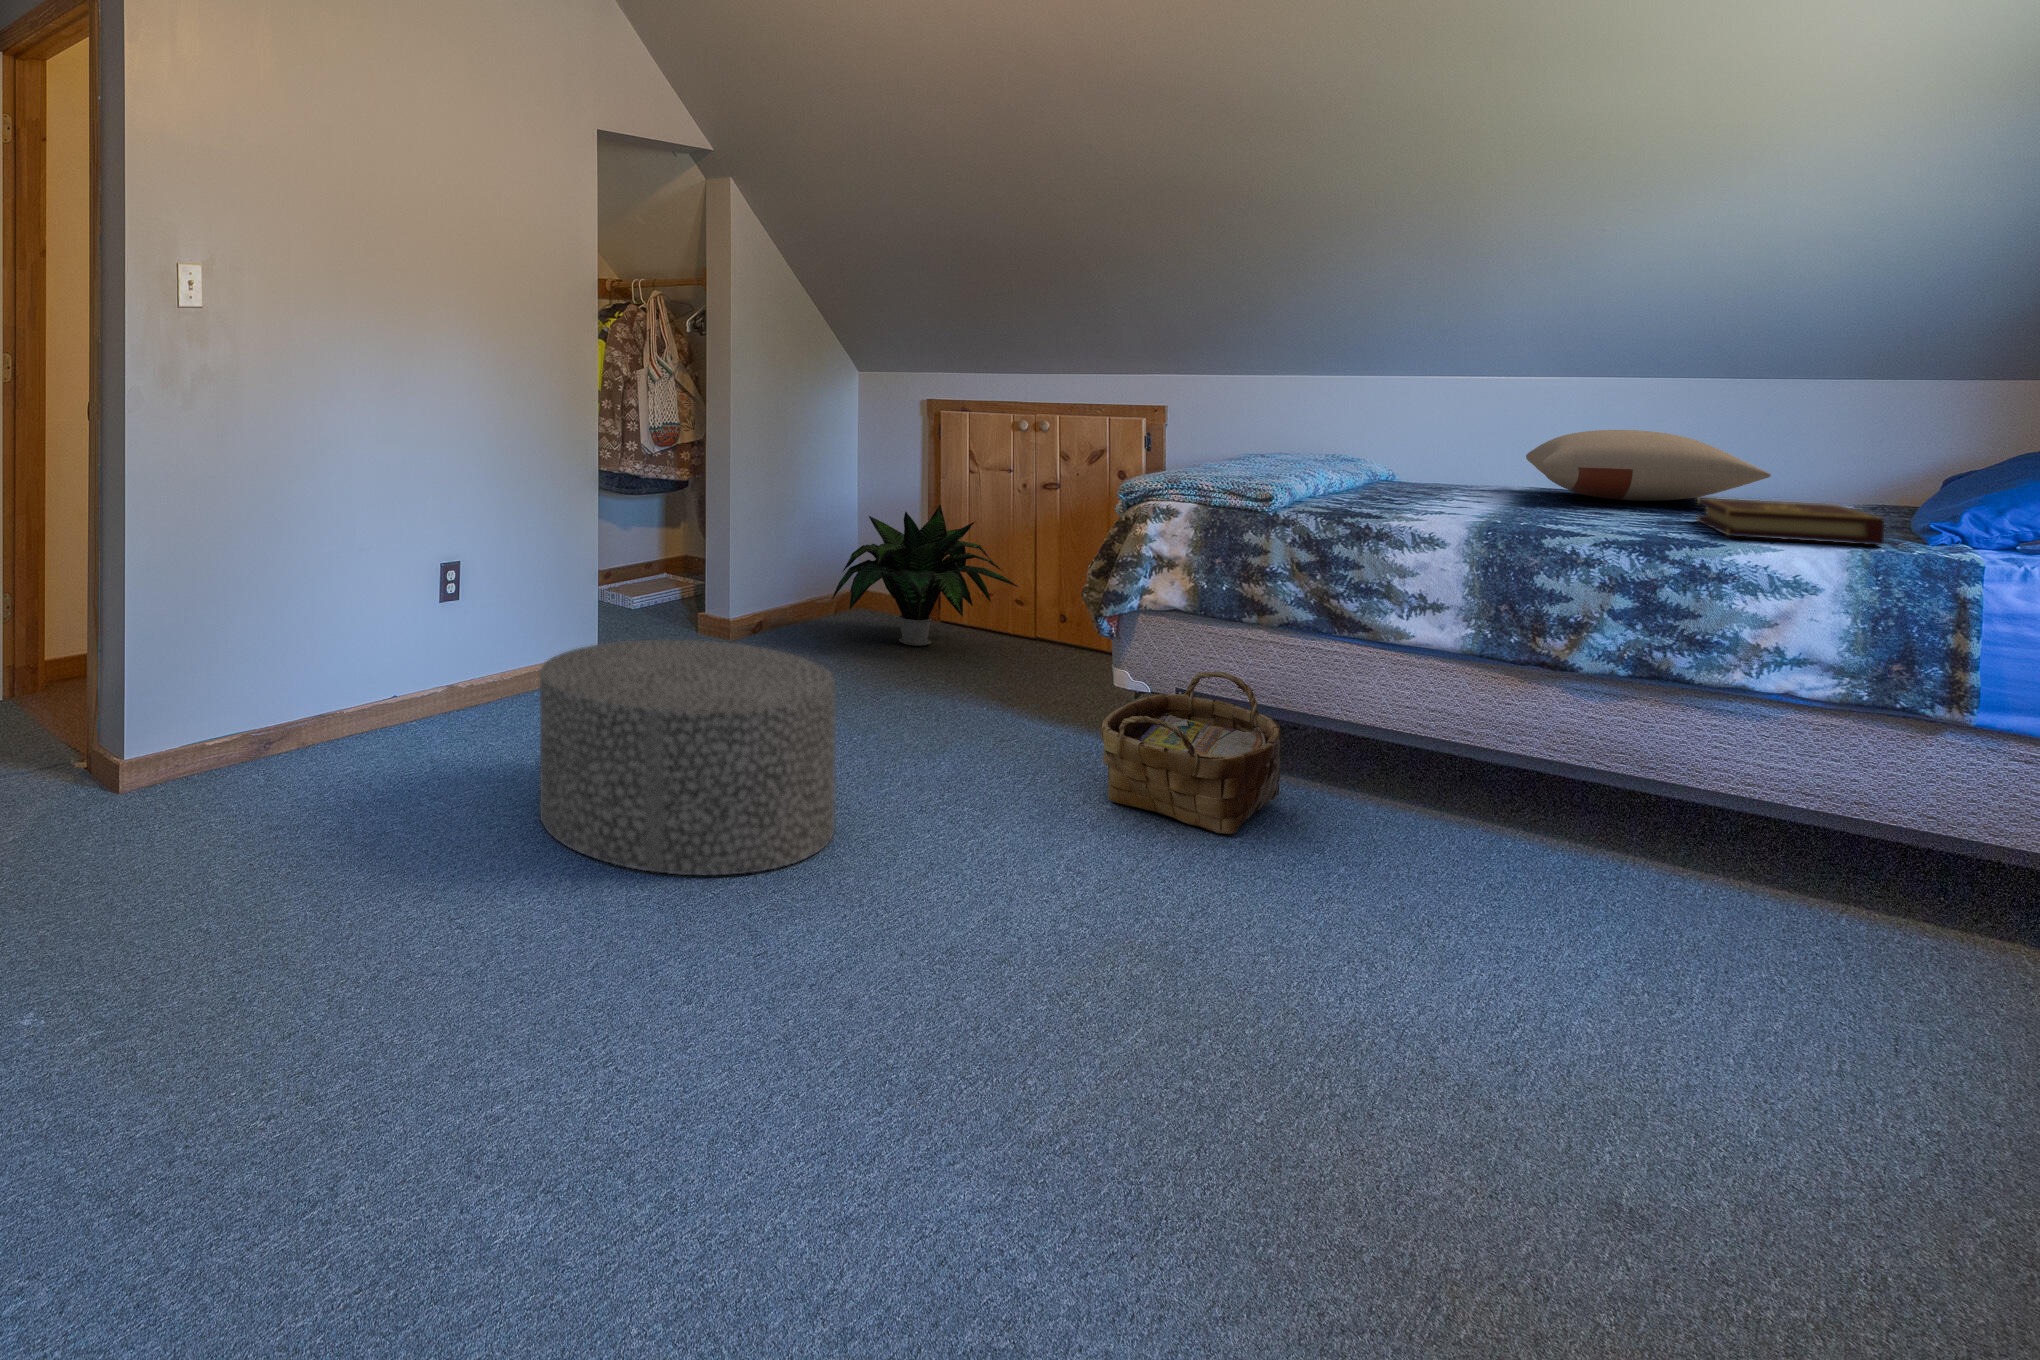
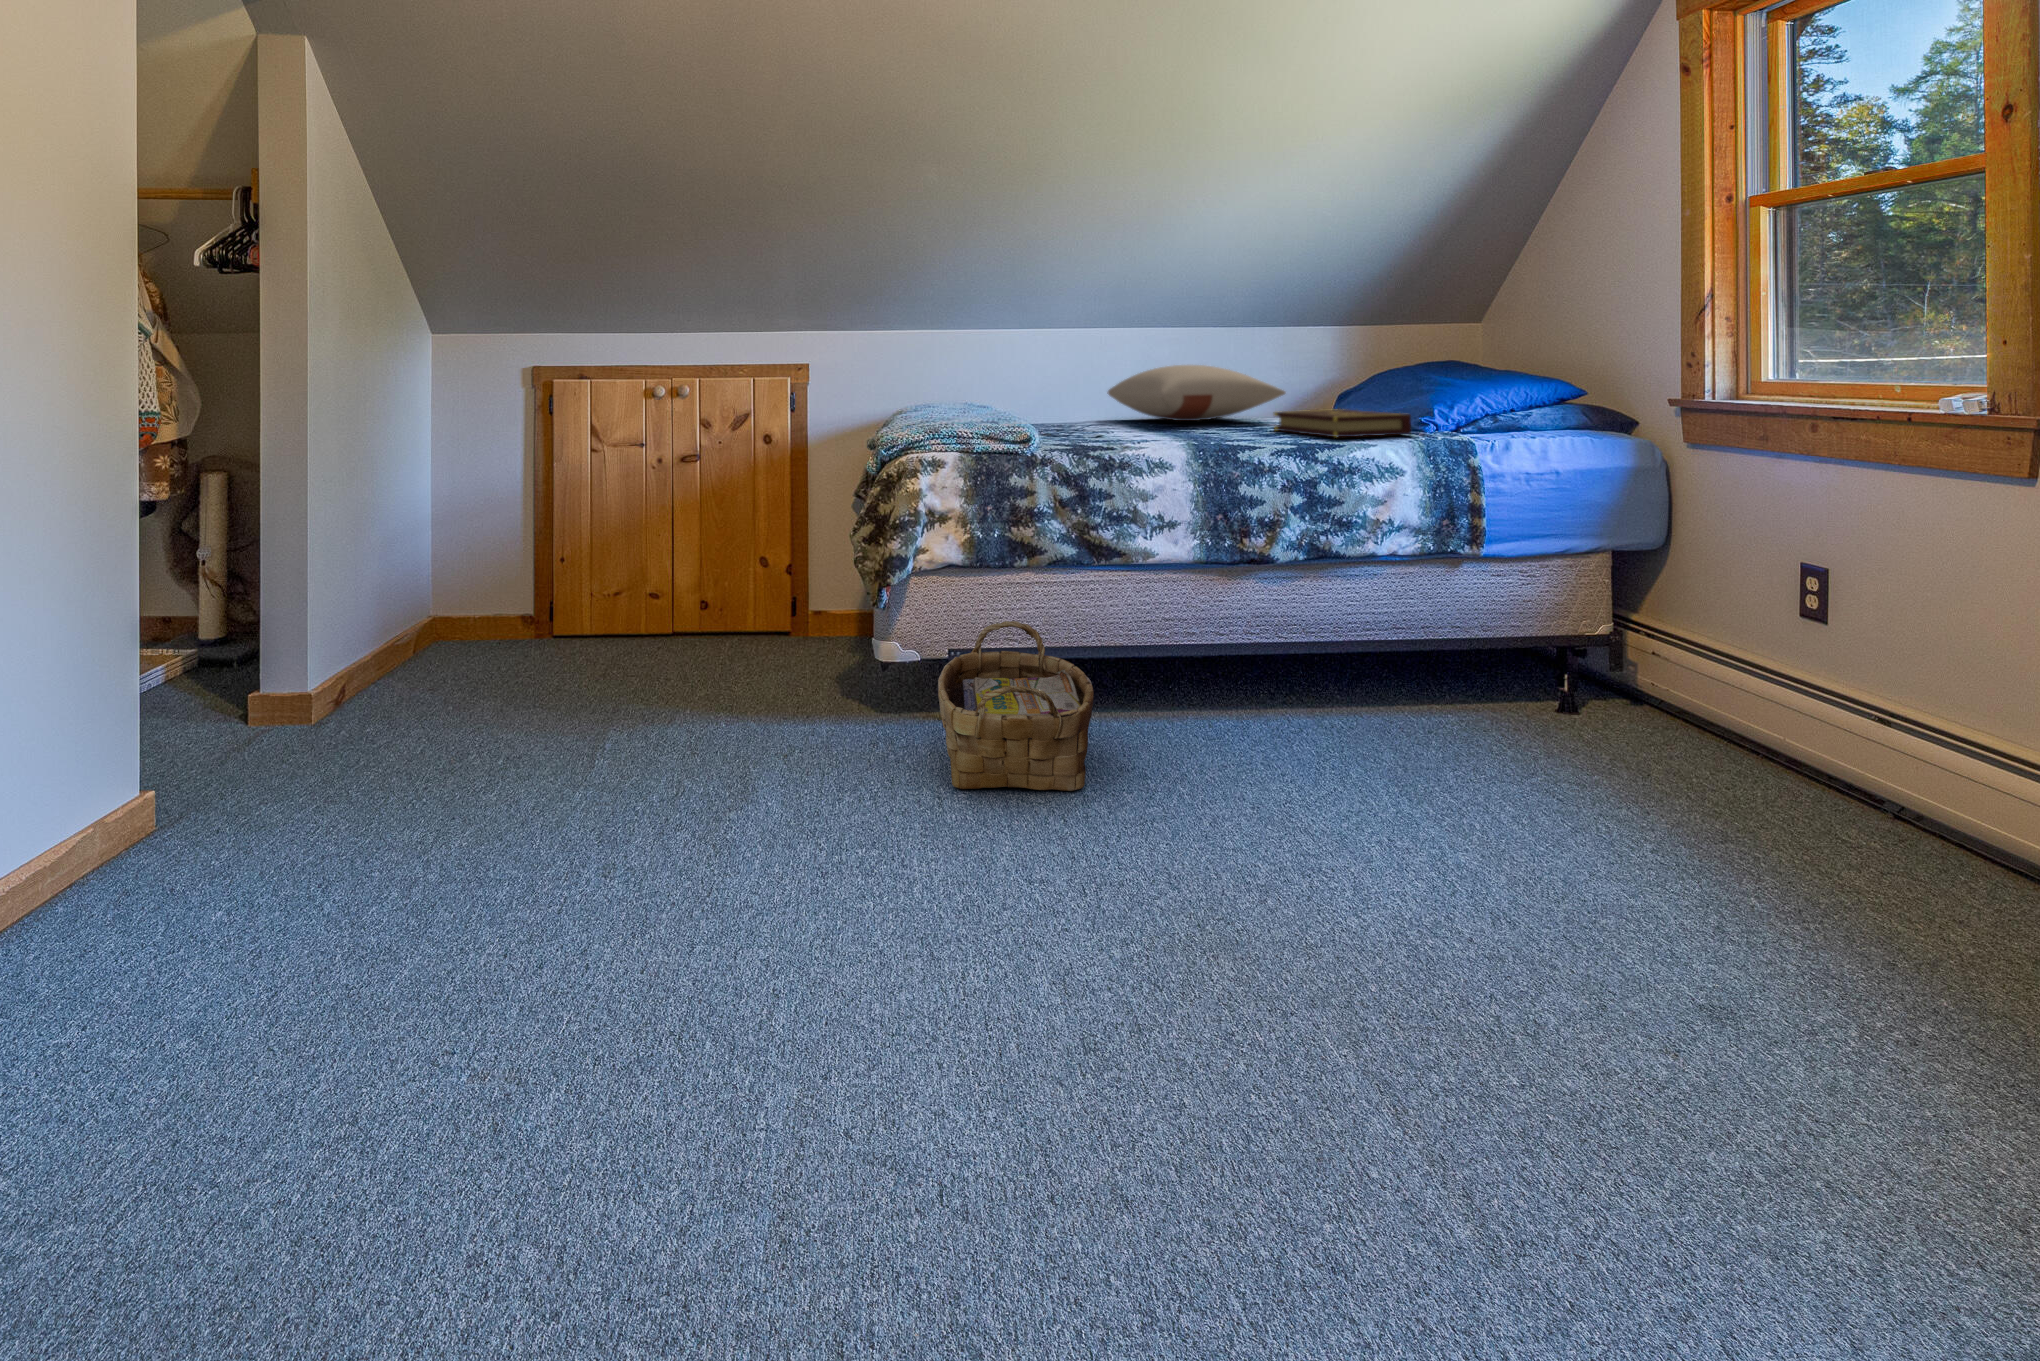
potted plant: present [832,505,1018,646] -> none [463,488,684,661]
ottoman: present [540,640,835,875] -> none [258,715,778,1201]

